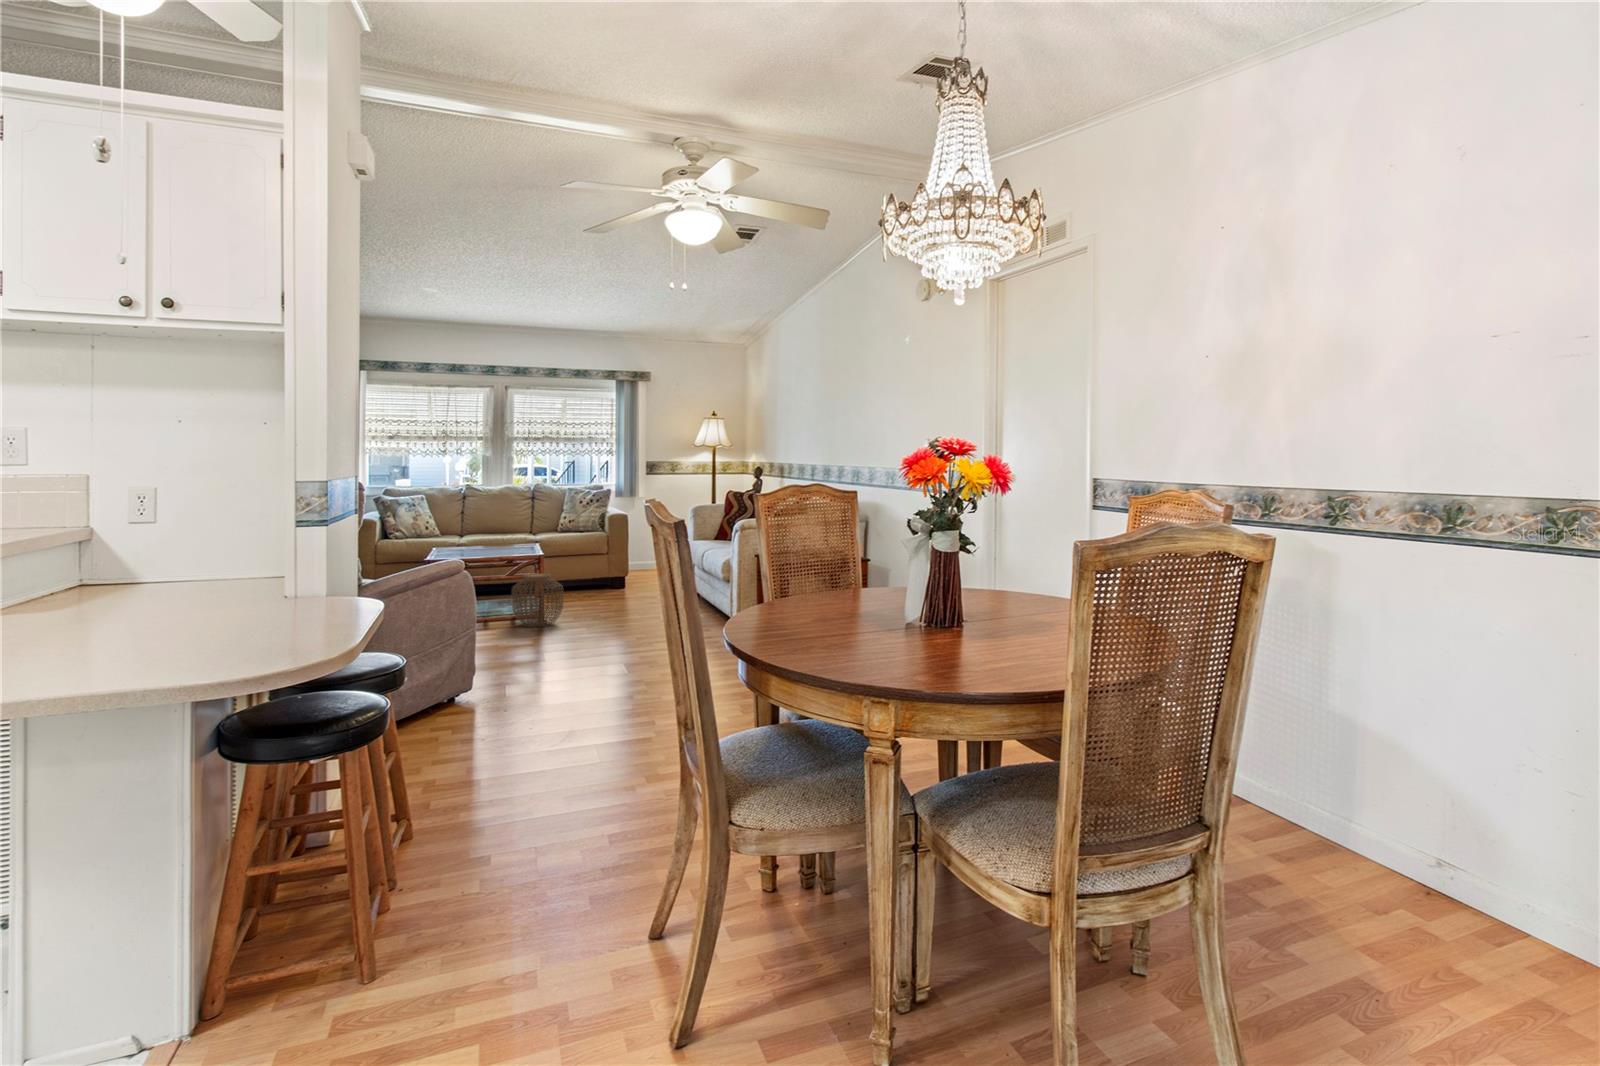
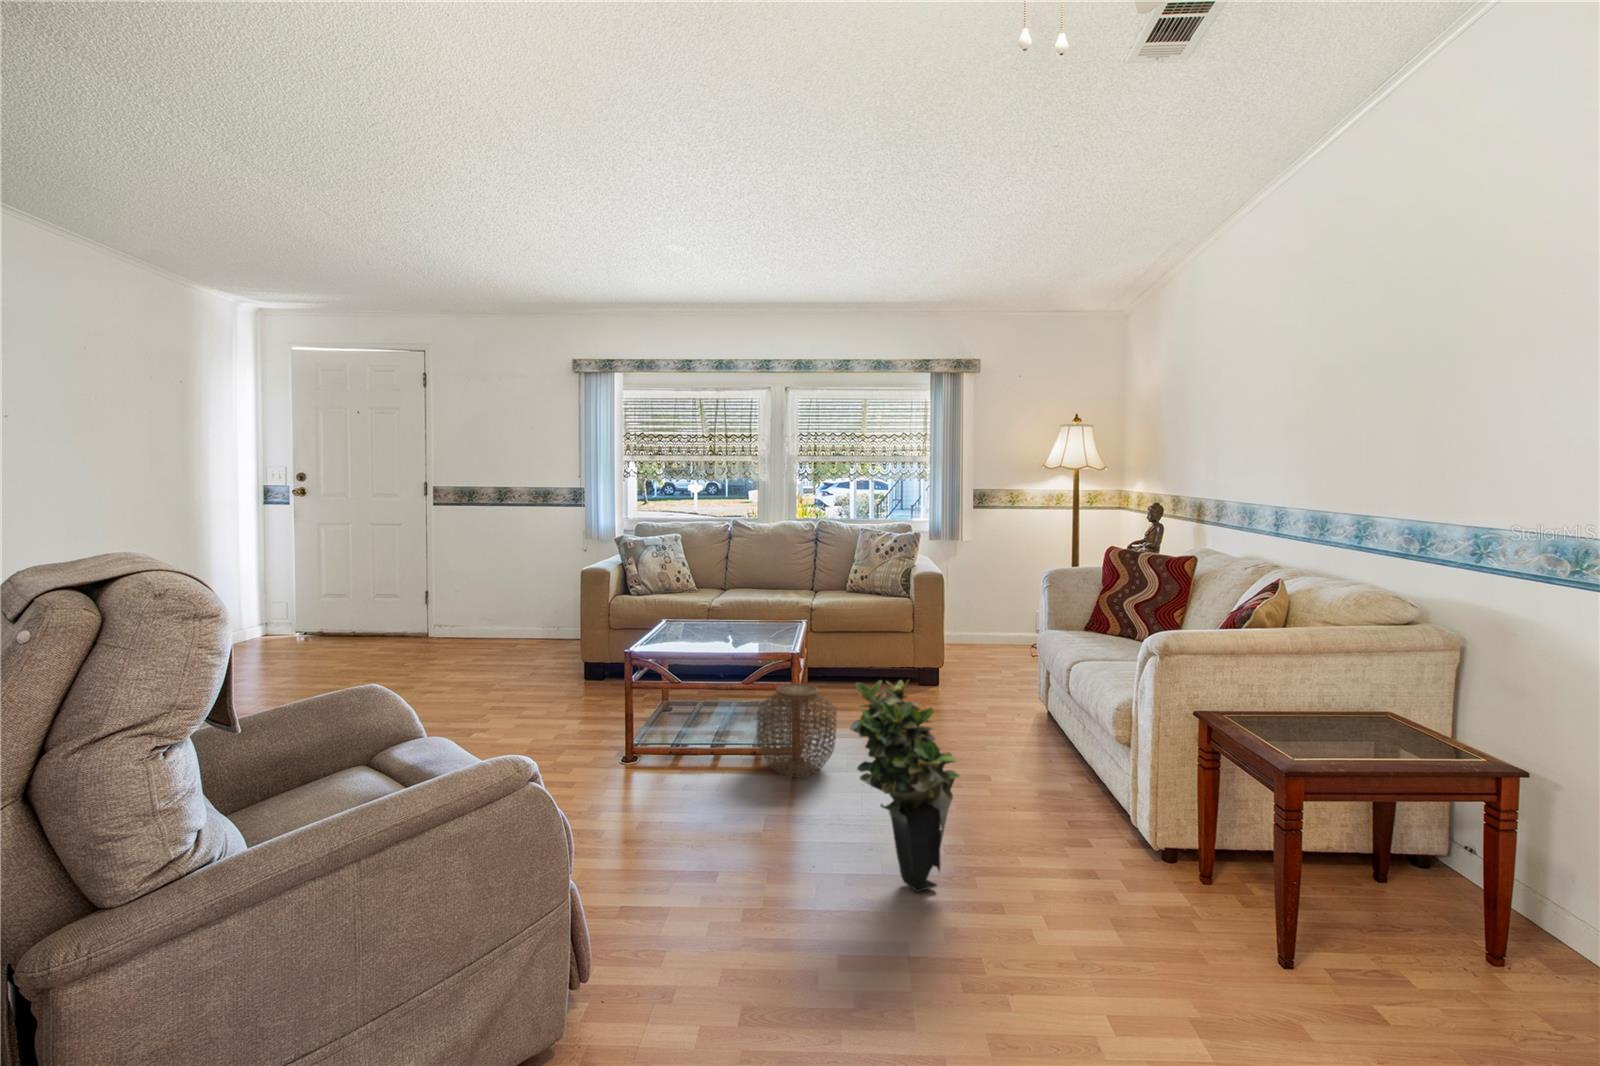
potted plant: none [577,549,636,652] -> present [850,680,960,892]

